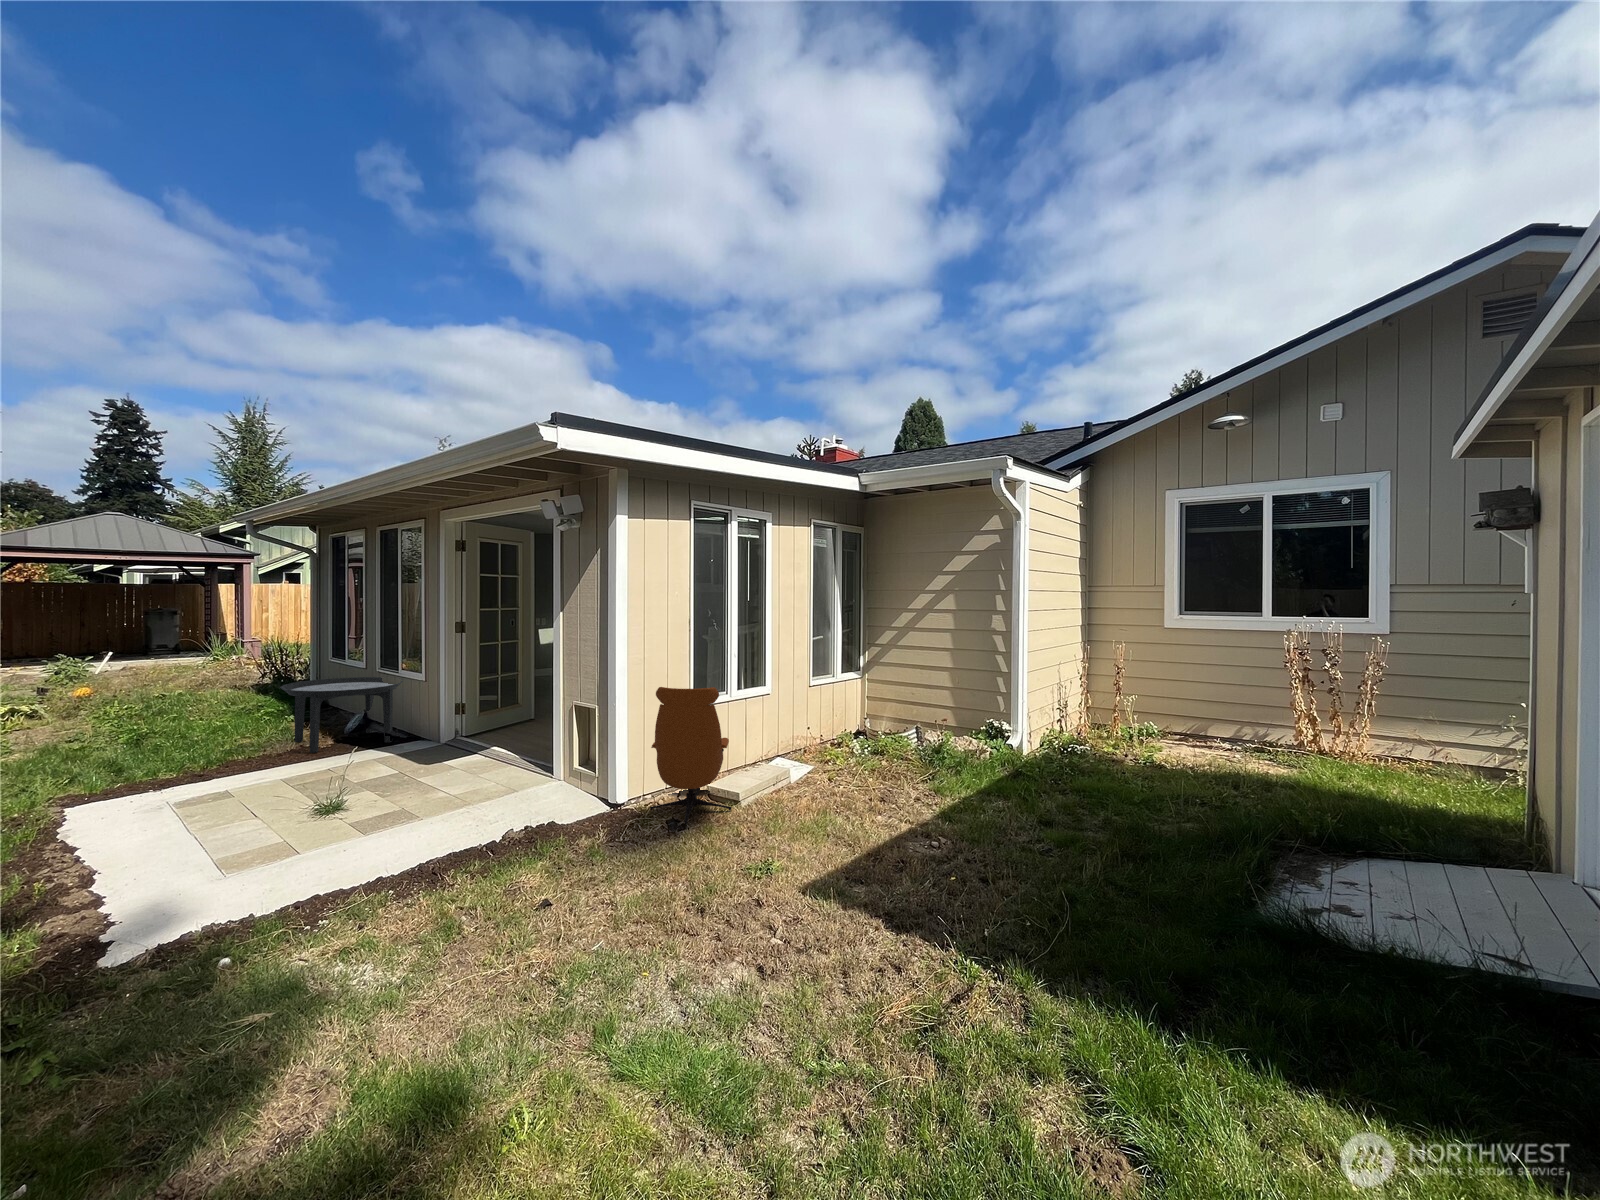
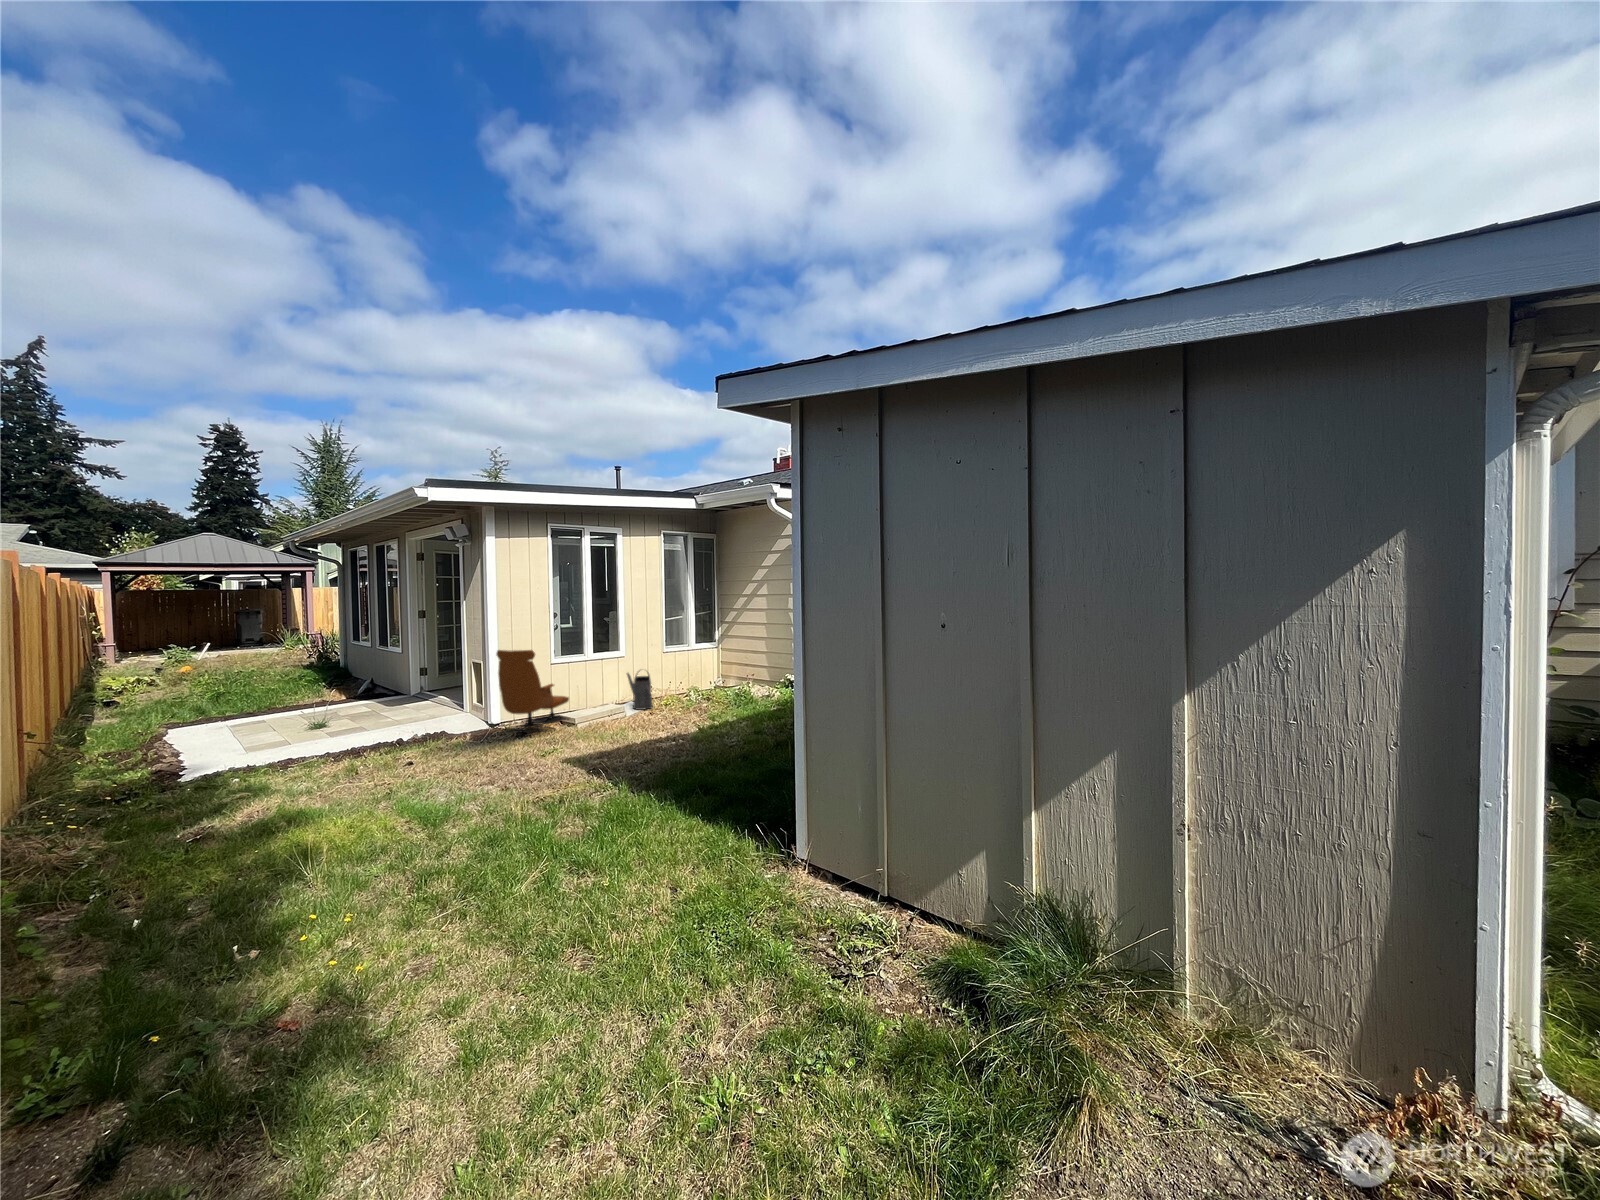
round table: present [280,677,403,753] -> none [302,652,387,702]
watering can: none [775,709,825,768] -> present [627,673,653,710]

